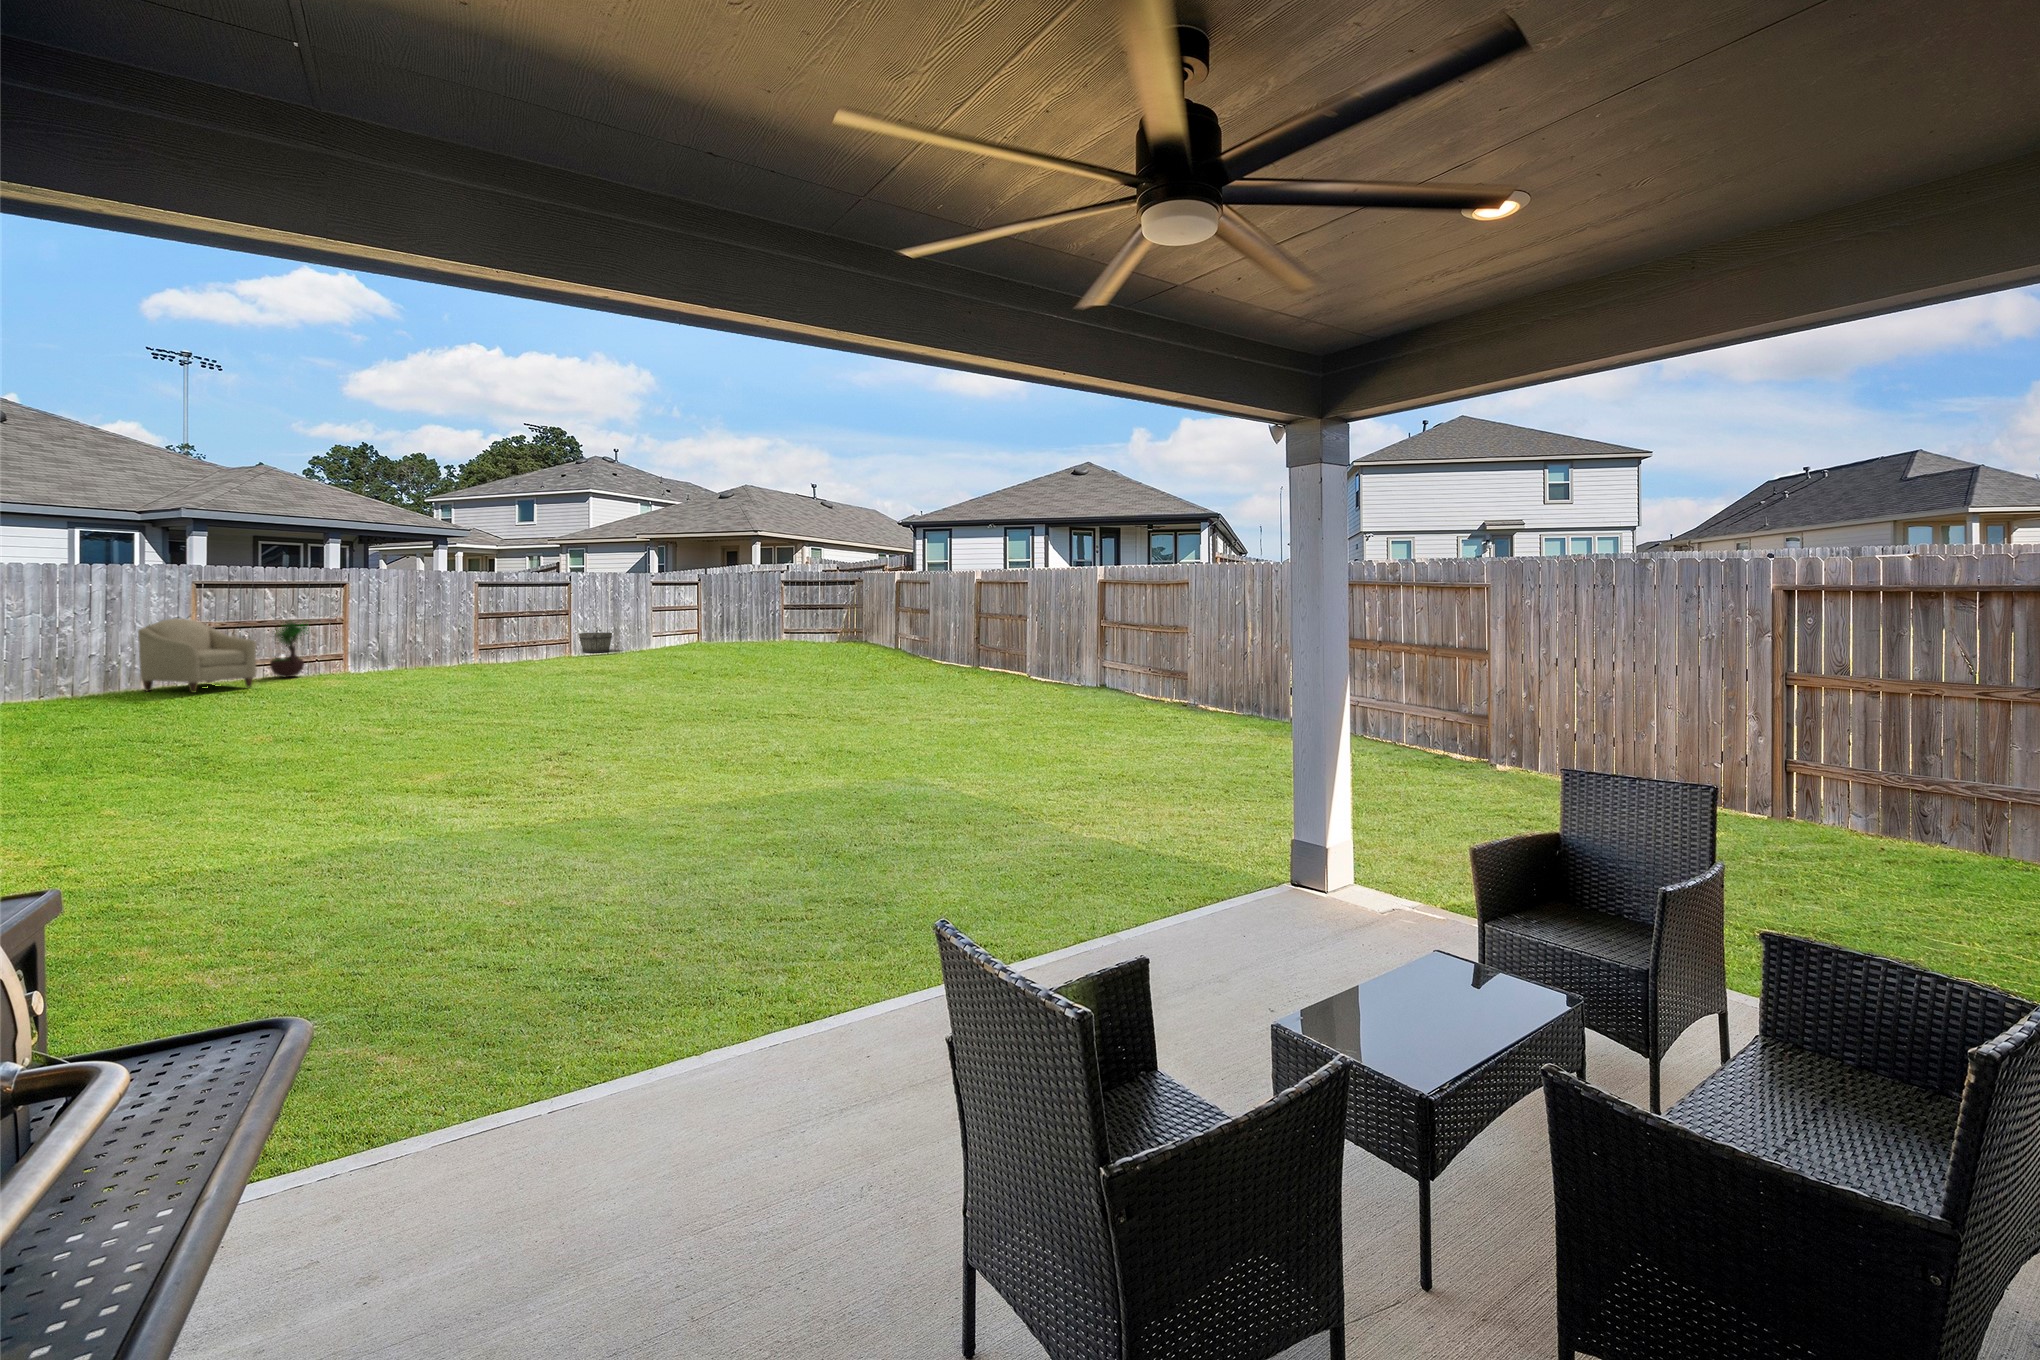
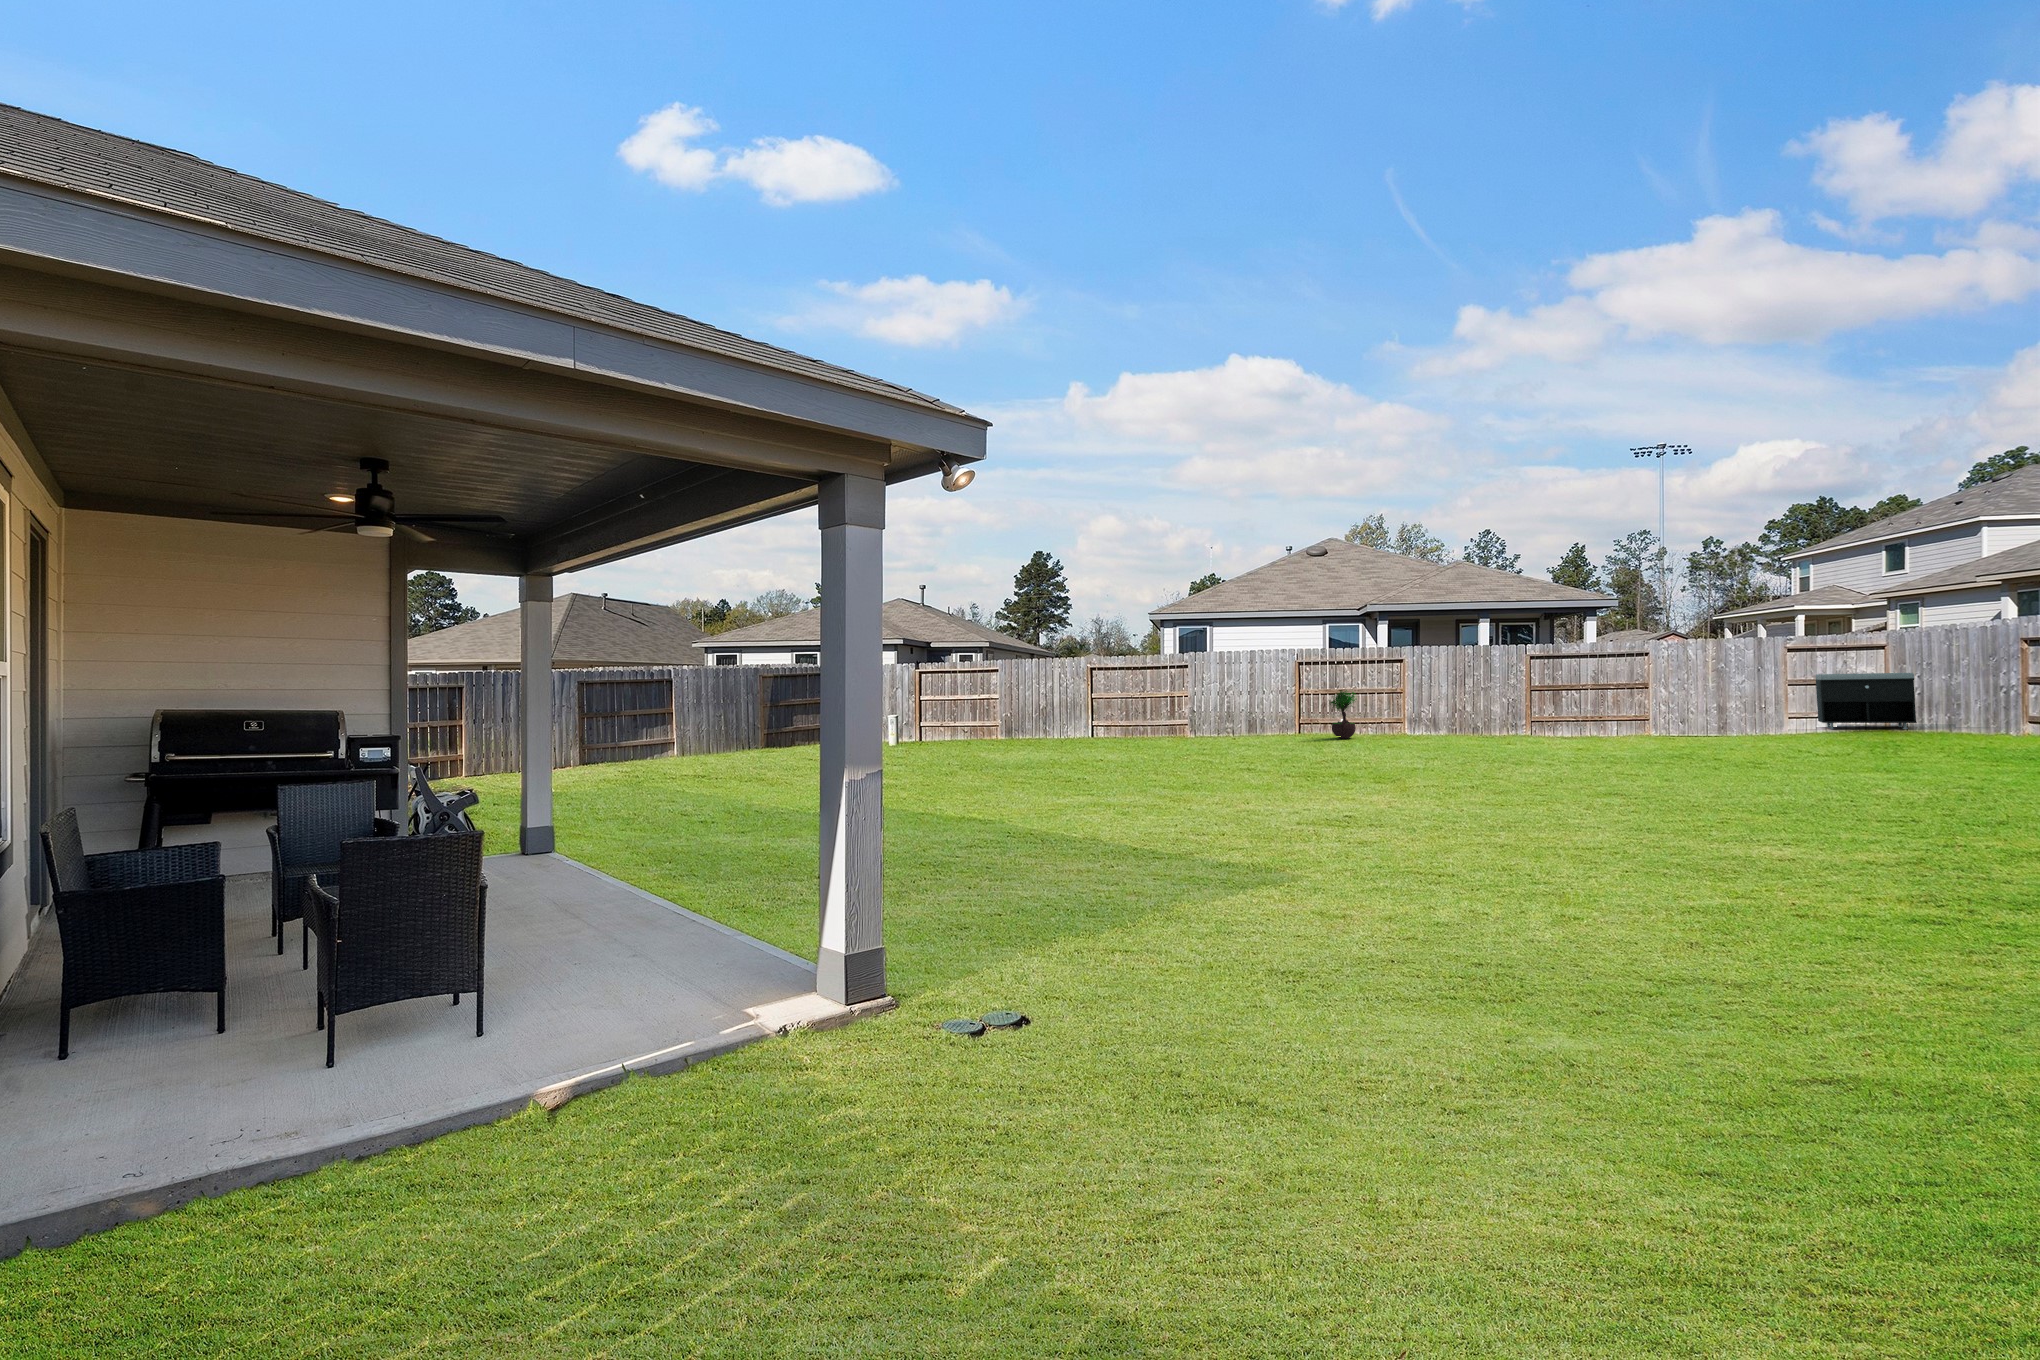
storage bench: none [665,603,726,643] -> present [1816,673,1917,729]
chair: present [138,618,257,692] -> none [1243,688,1301,745]
wooden bucket: present [579,628,612,652] -> none [1651,702,1696,734]

